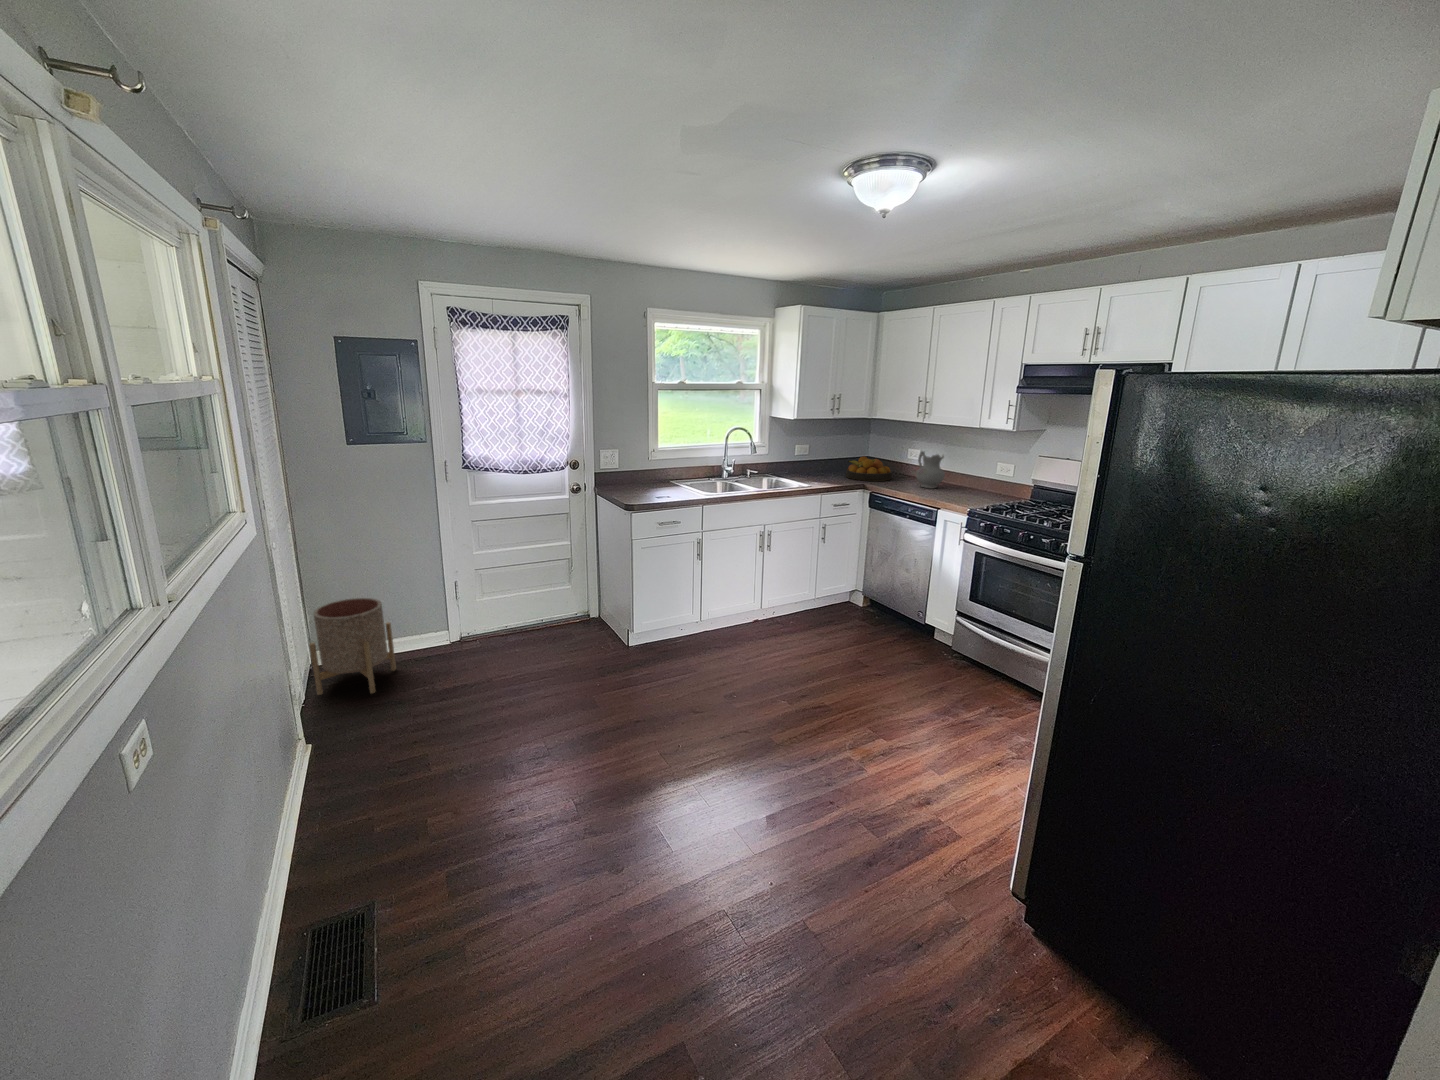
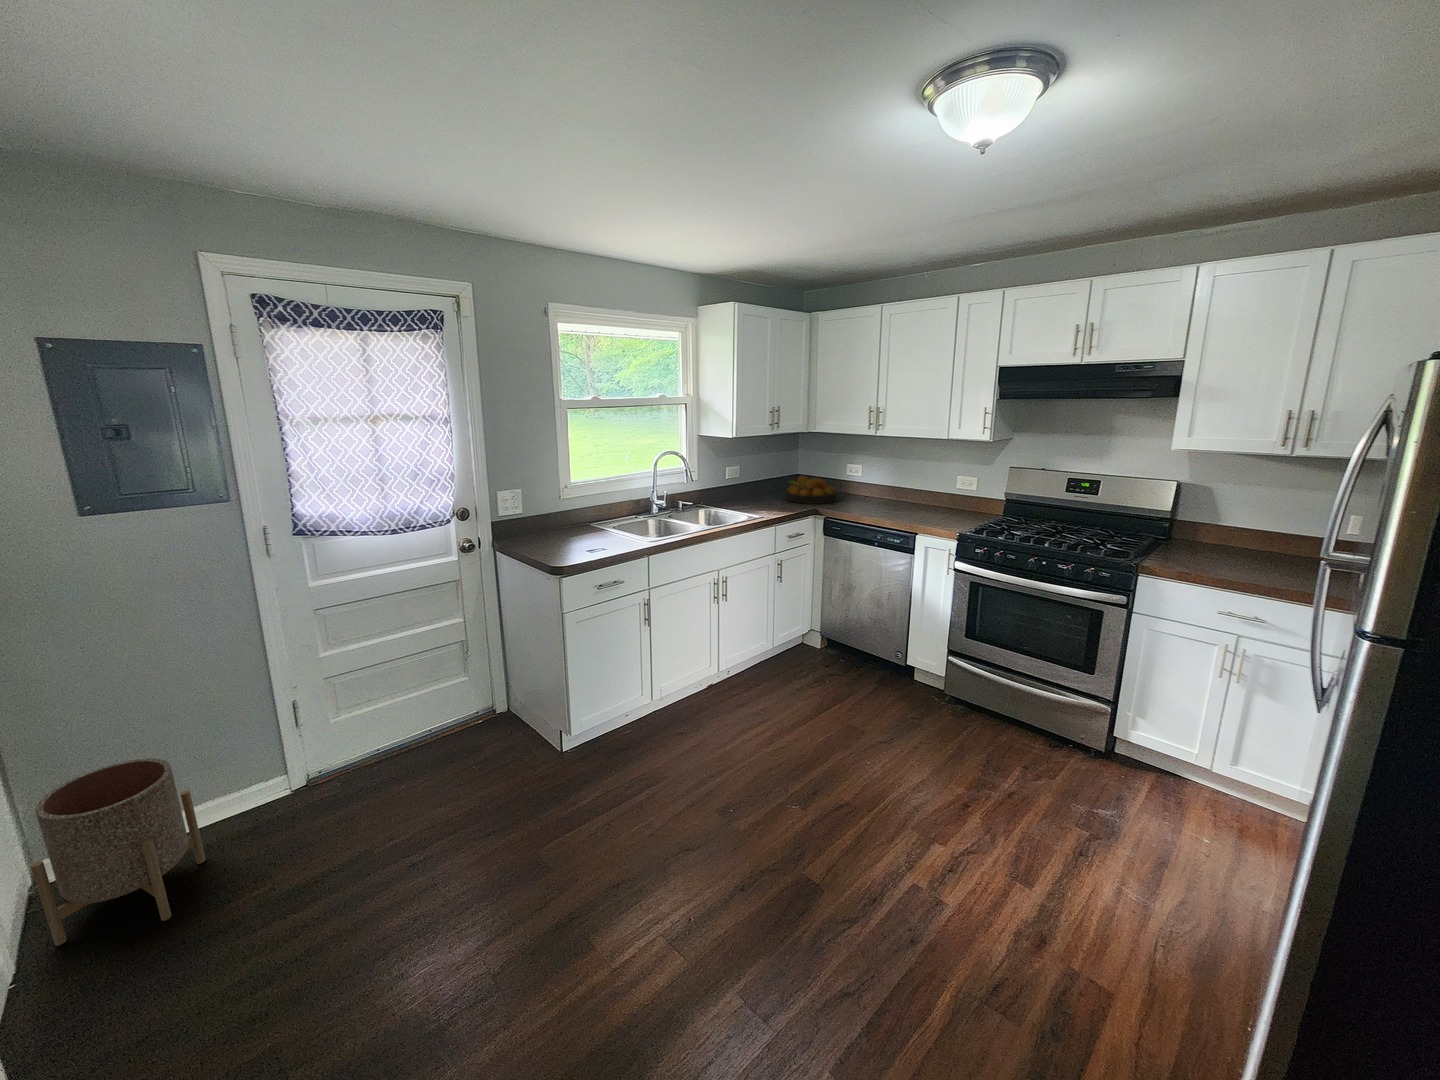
ceramic pitcher: present [916,452,945,489] -> none [870,467,902,509]

